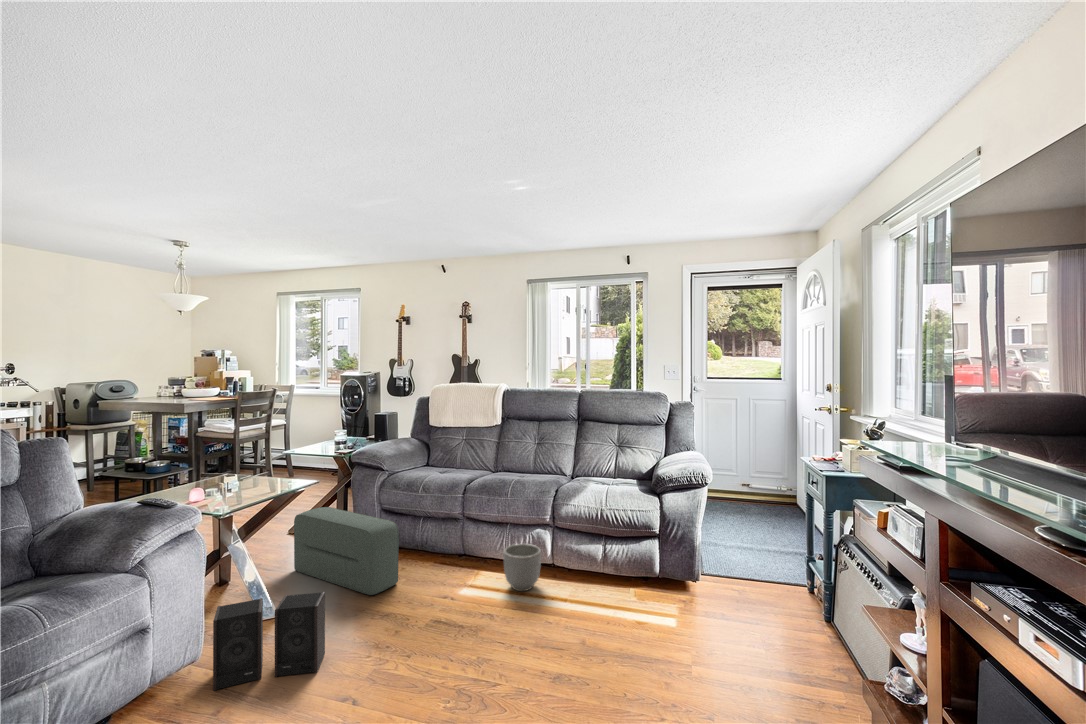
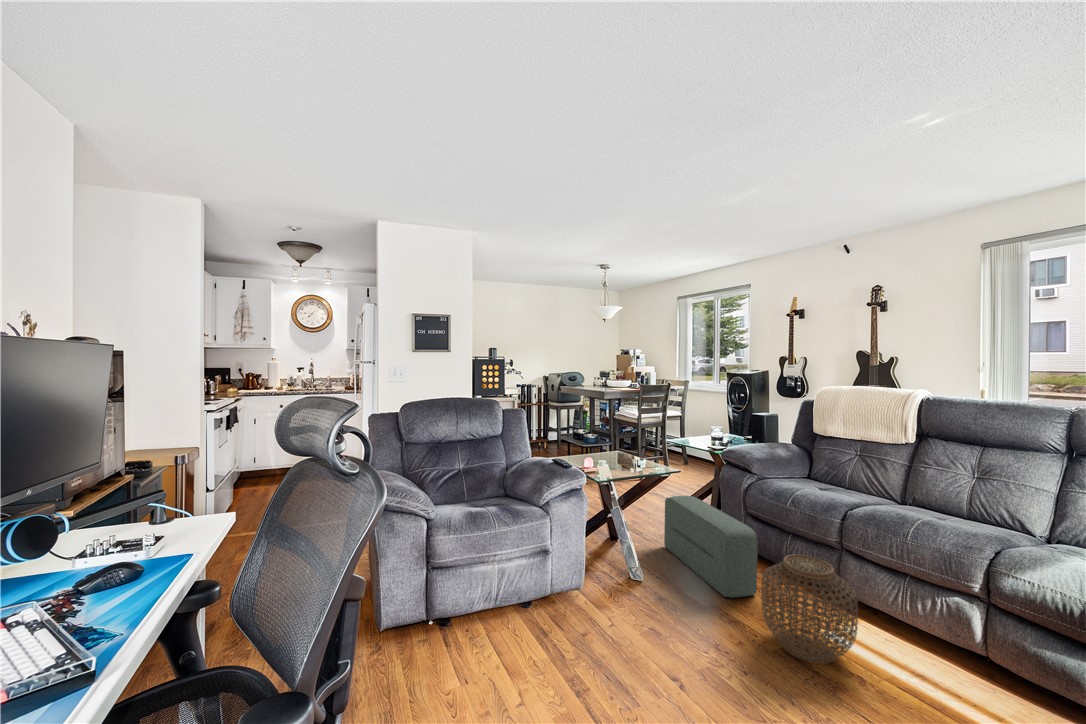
woven basket: none [410,529,483,619] -> present [761,554,858,663]
planter: present [503,544,541,591] -> none [895,604,961,675]
speaker: present [213,592,325,691] -> none [579,560,669,652]

